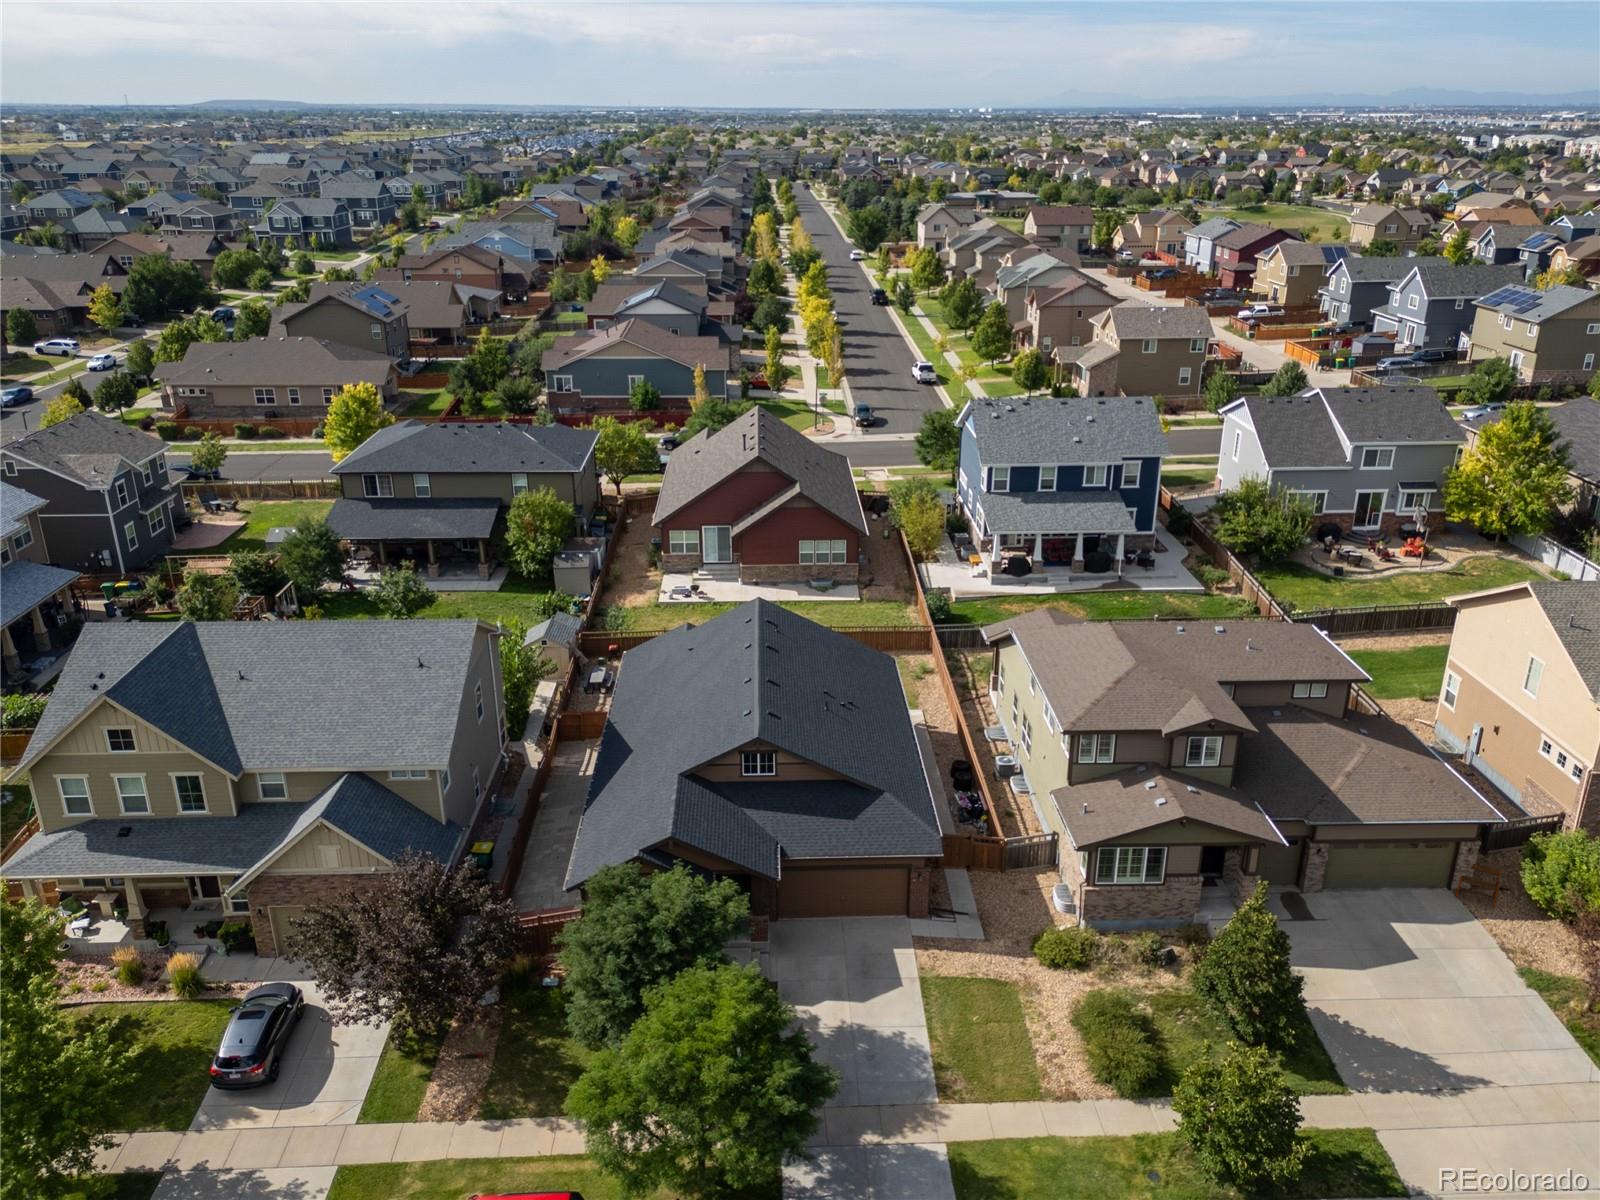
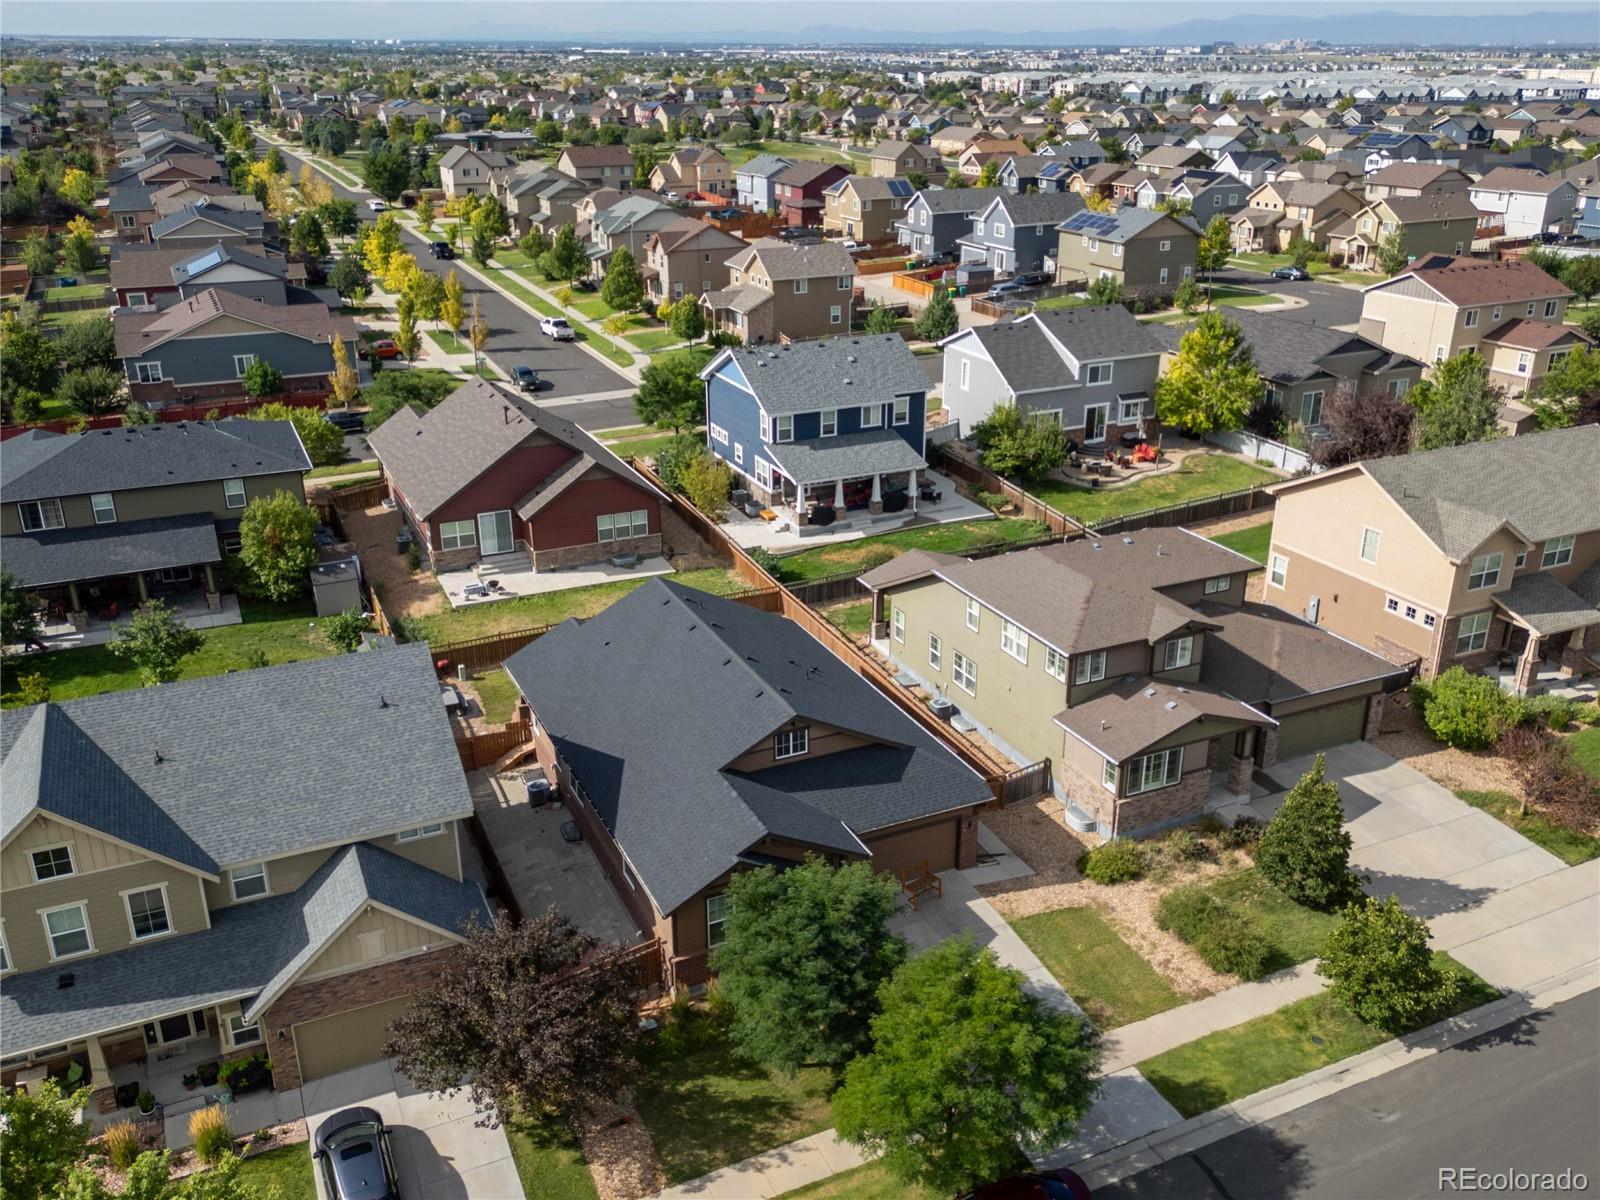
bench: present [1456,864,1501,908] -> present [902,859,942,911]

